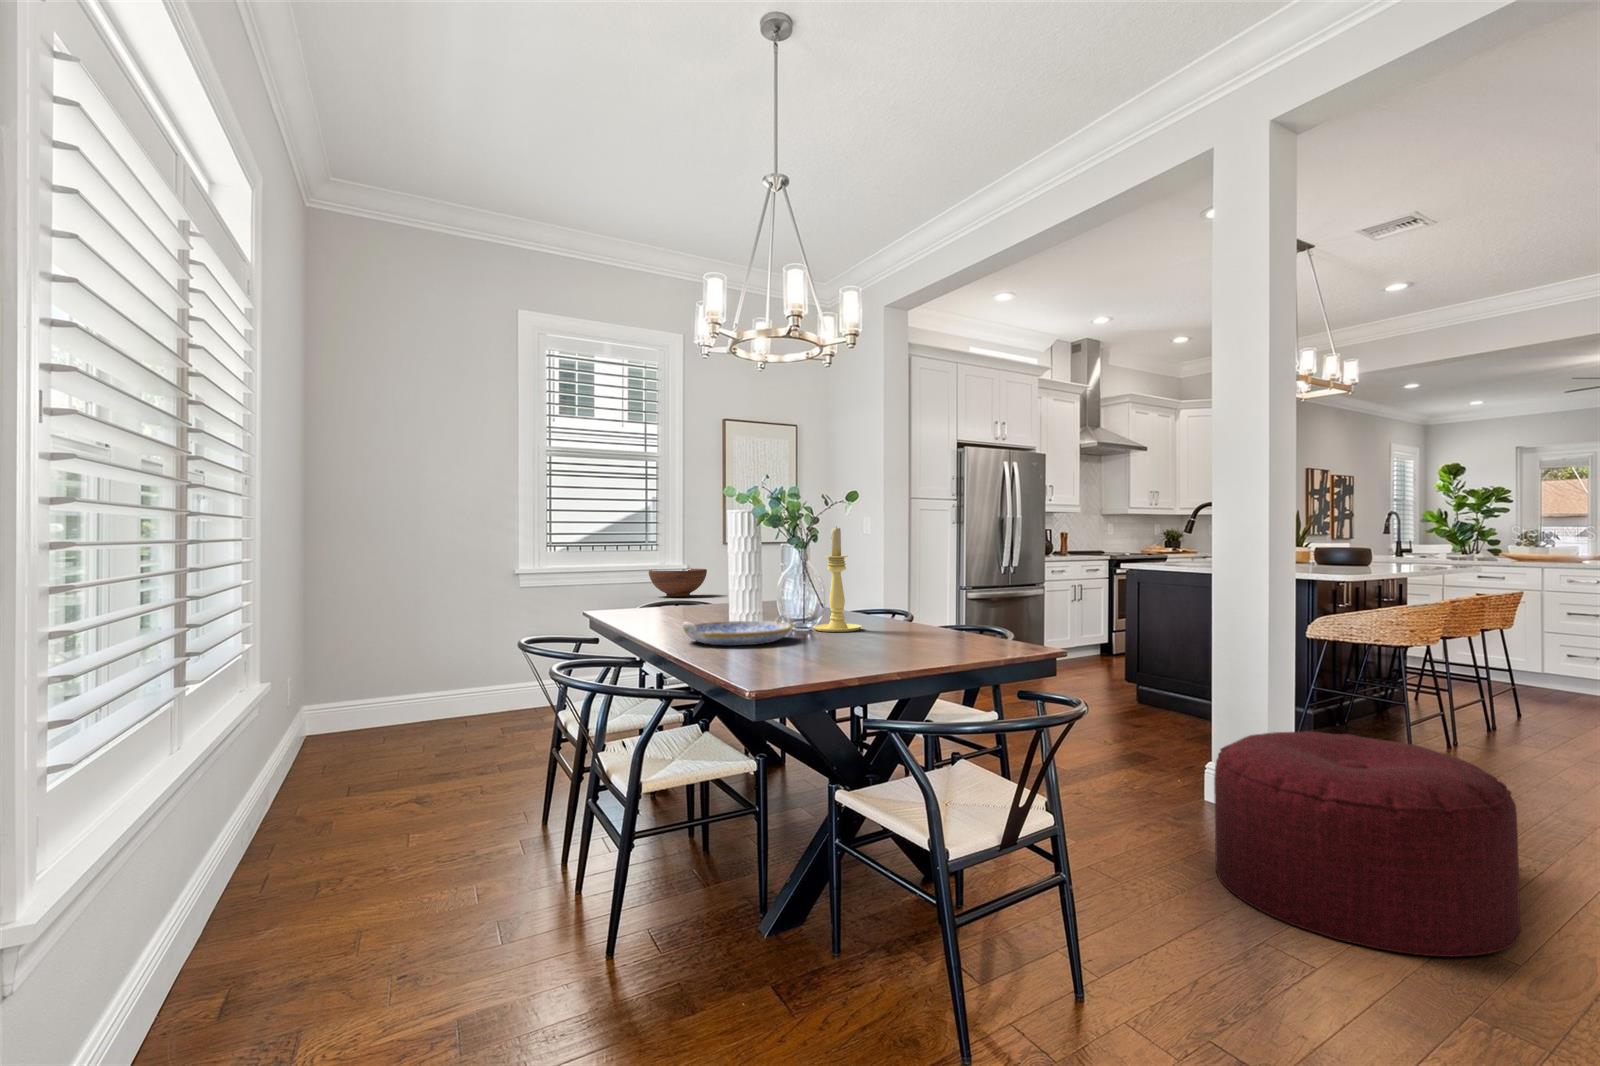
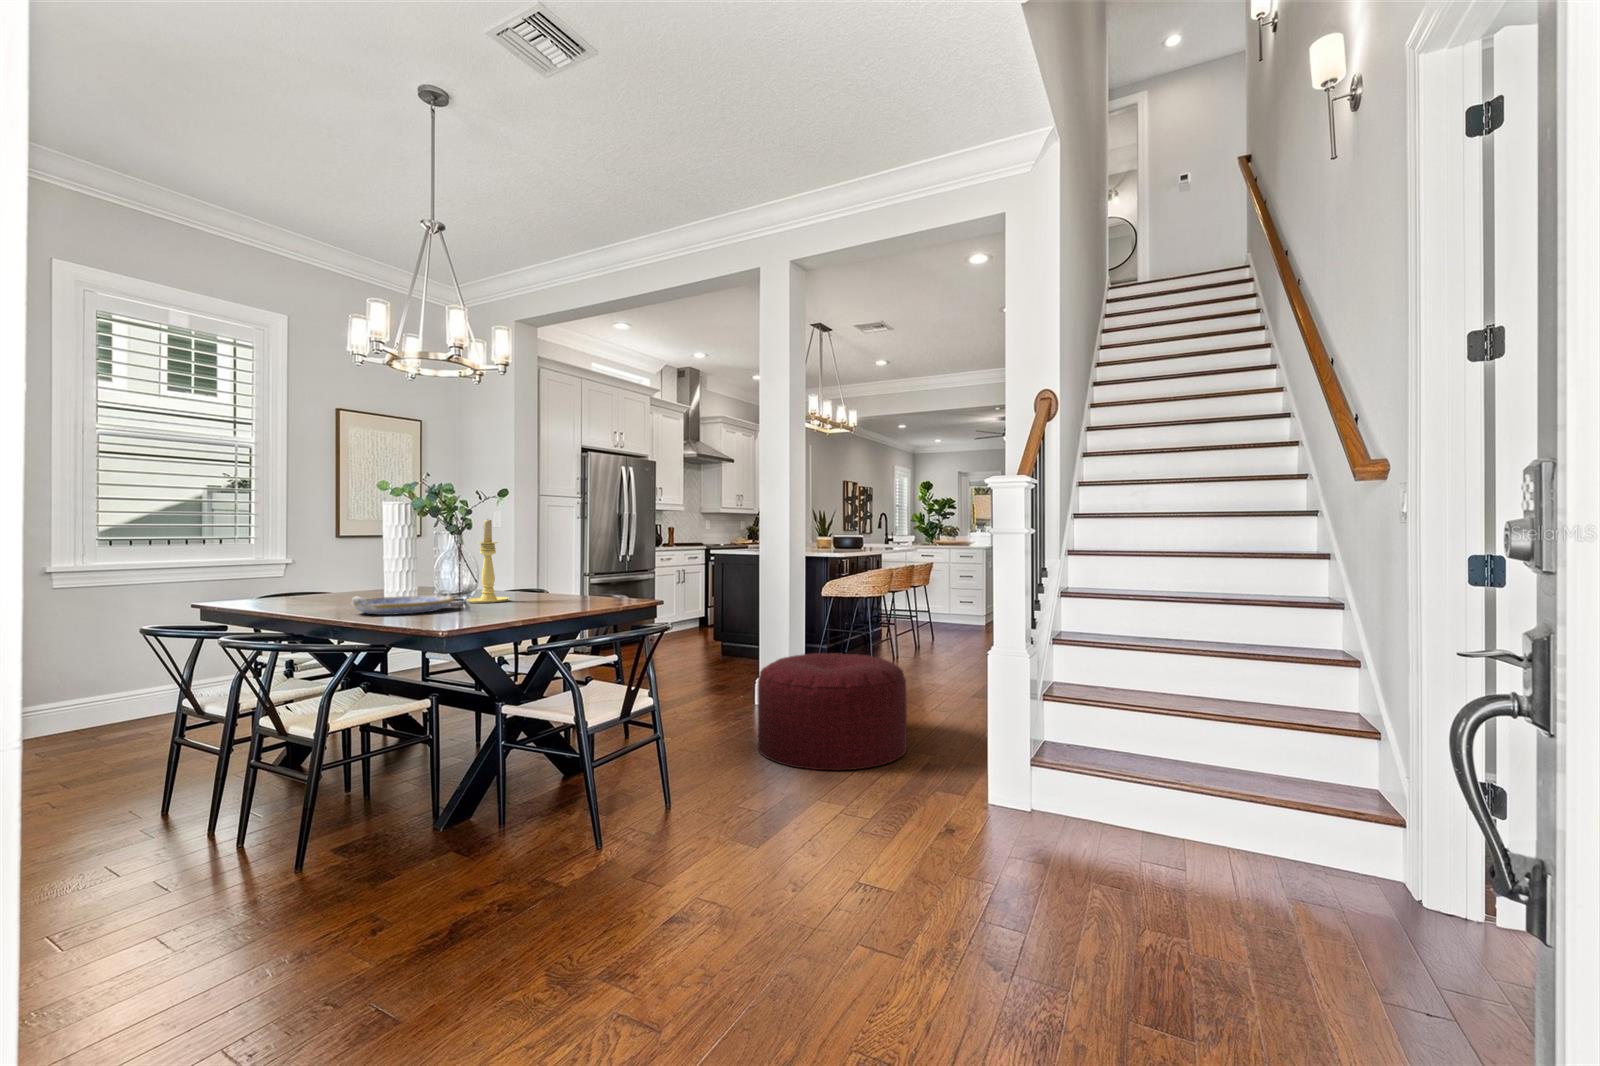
fruit bowl: present [649,569,707,597] -> none [267,558,336,585]

